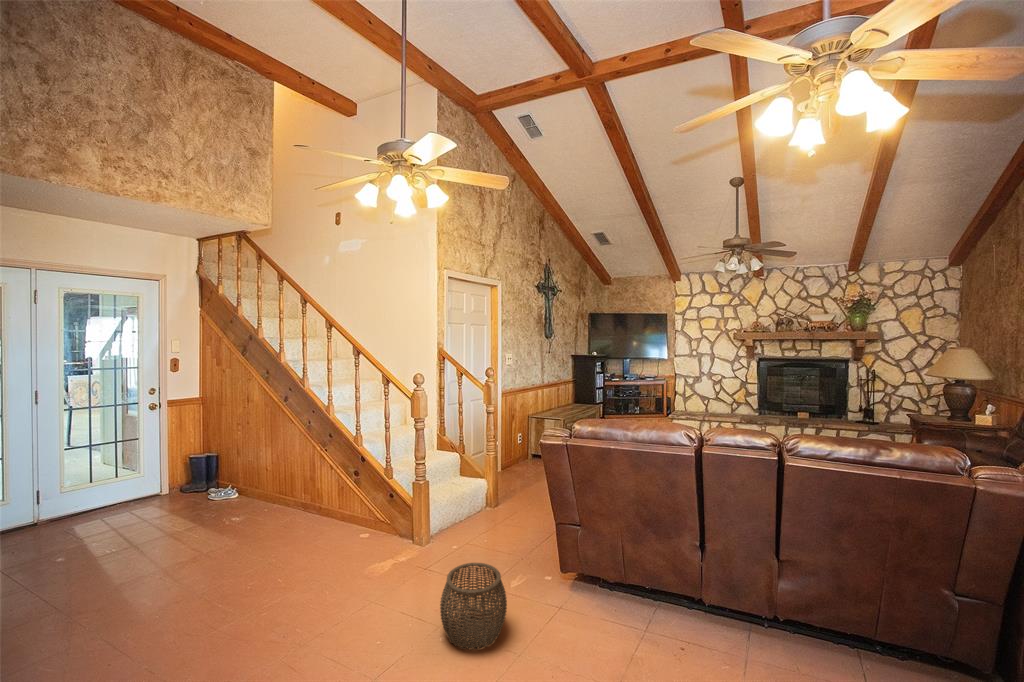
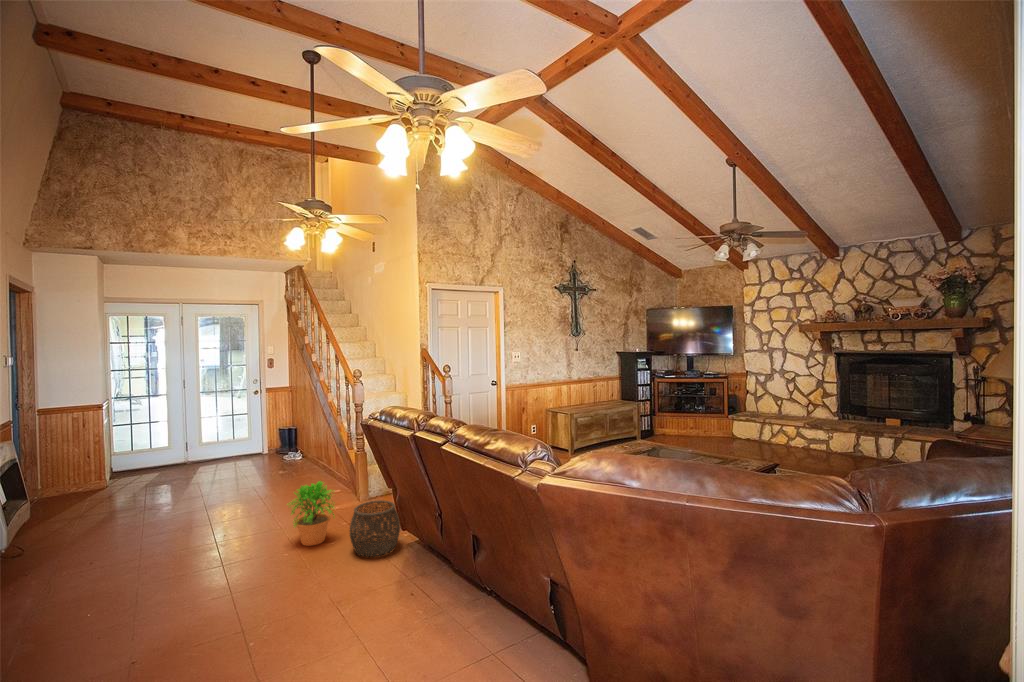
potted plant: none [338,546,407,647] -> present [289,481,334,546]

